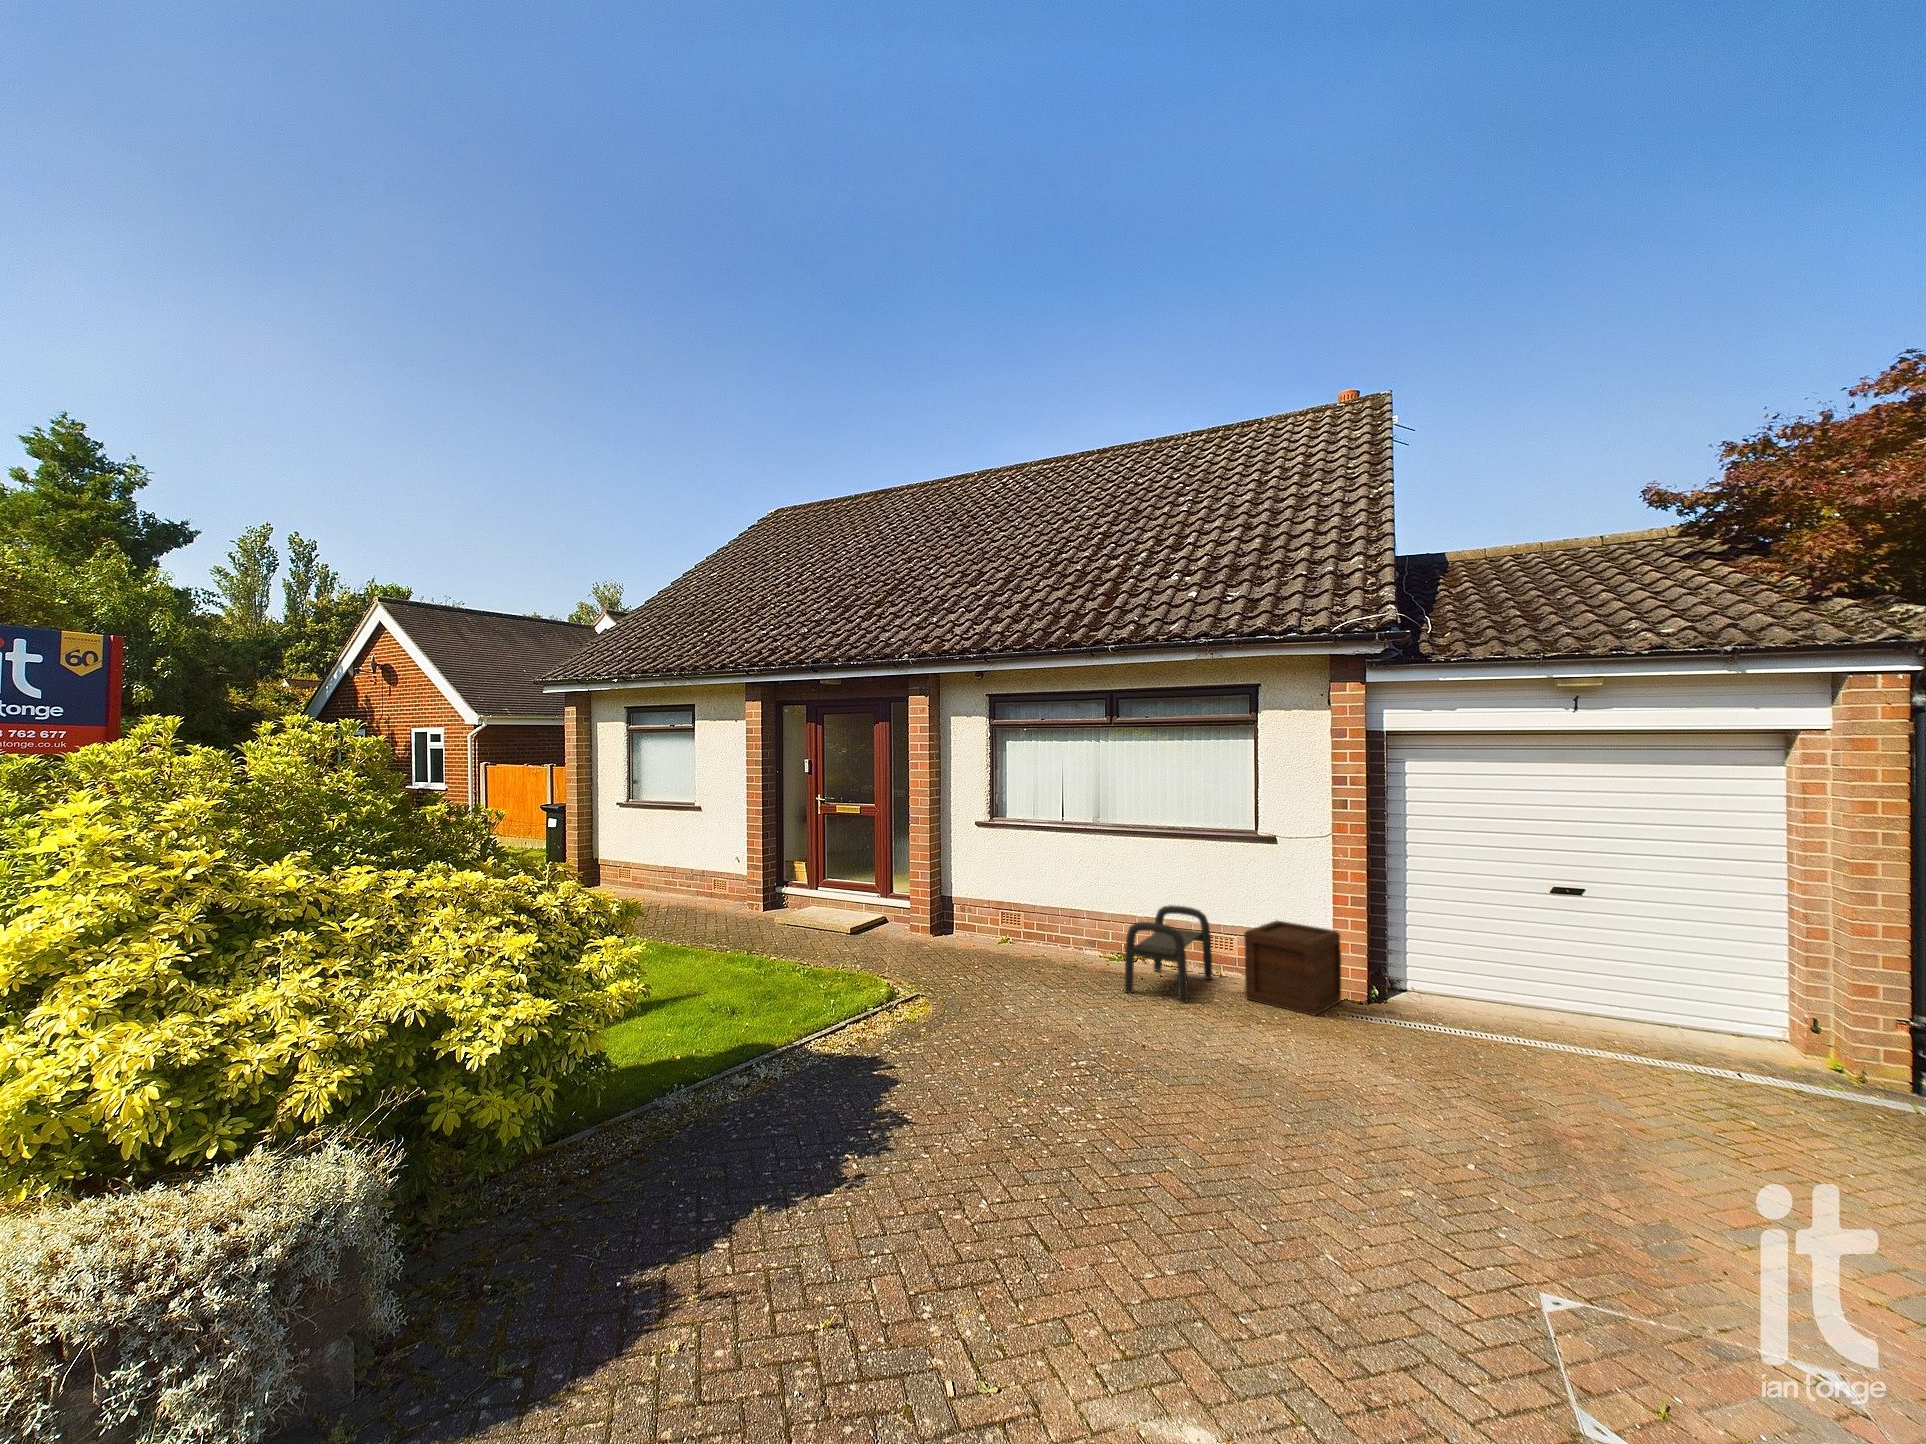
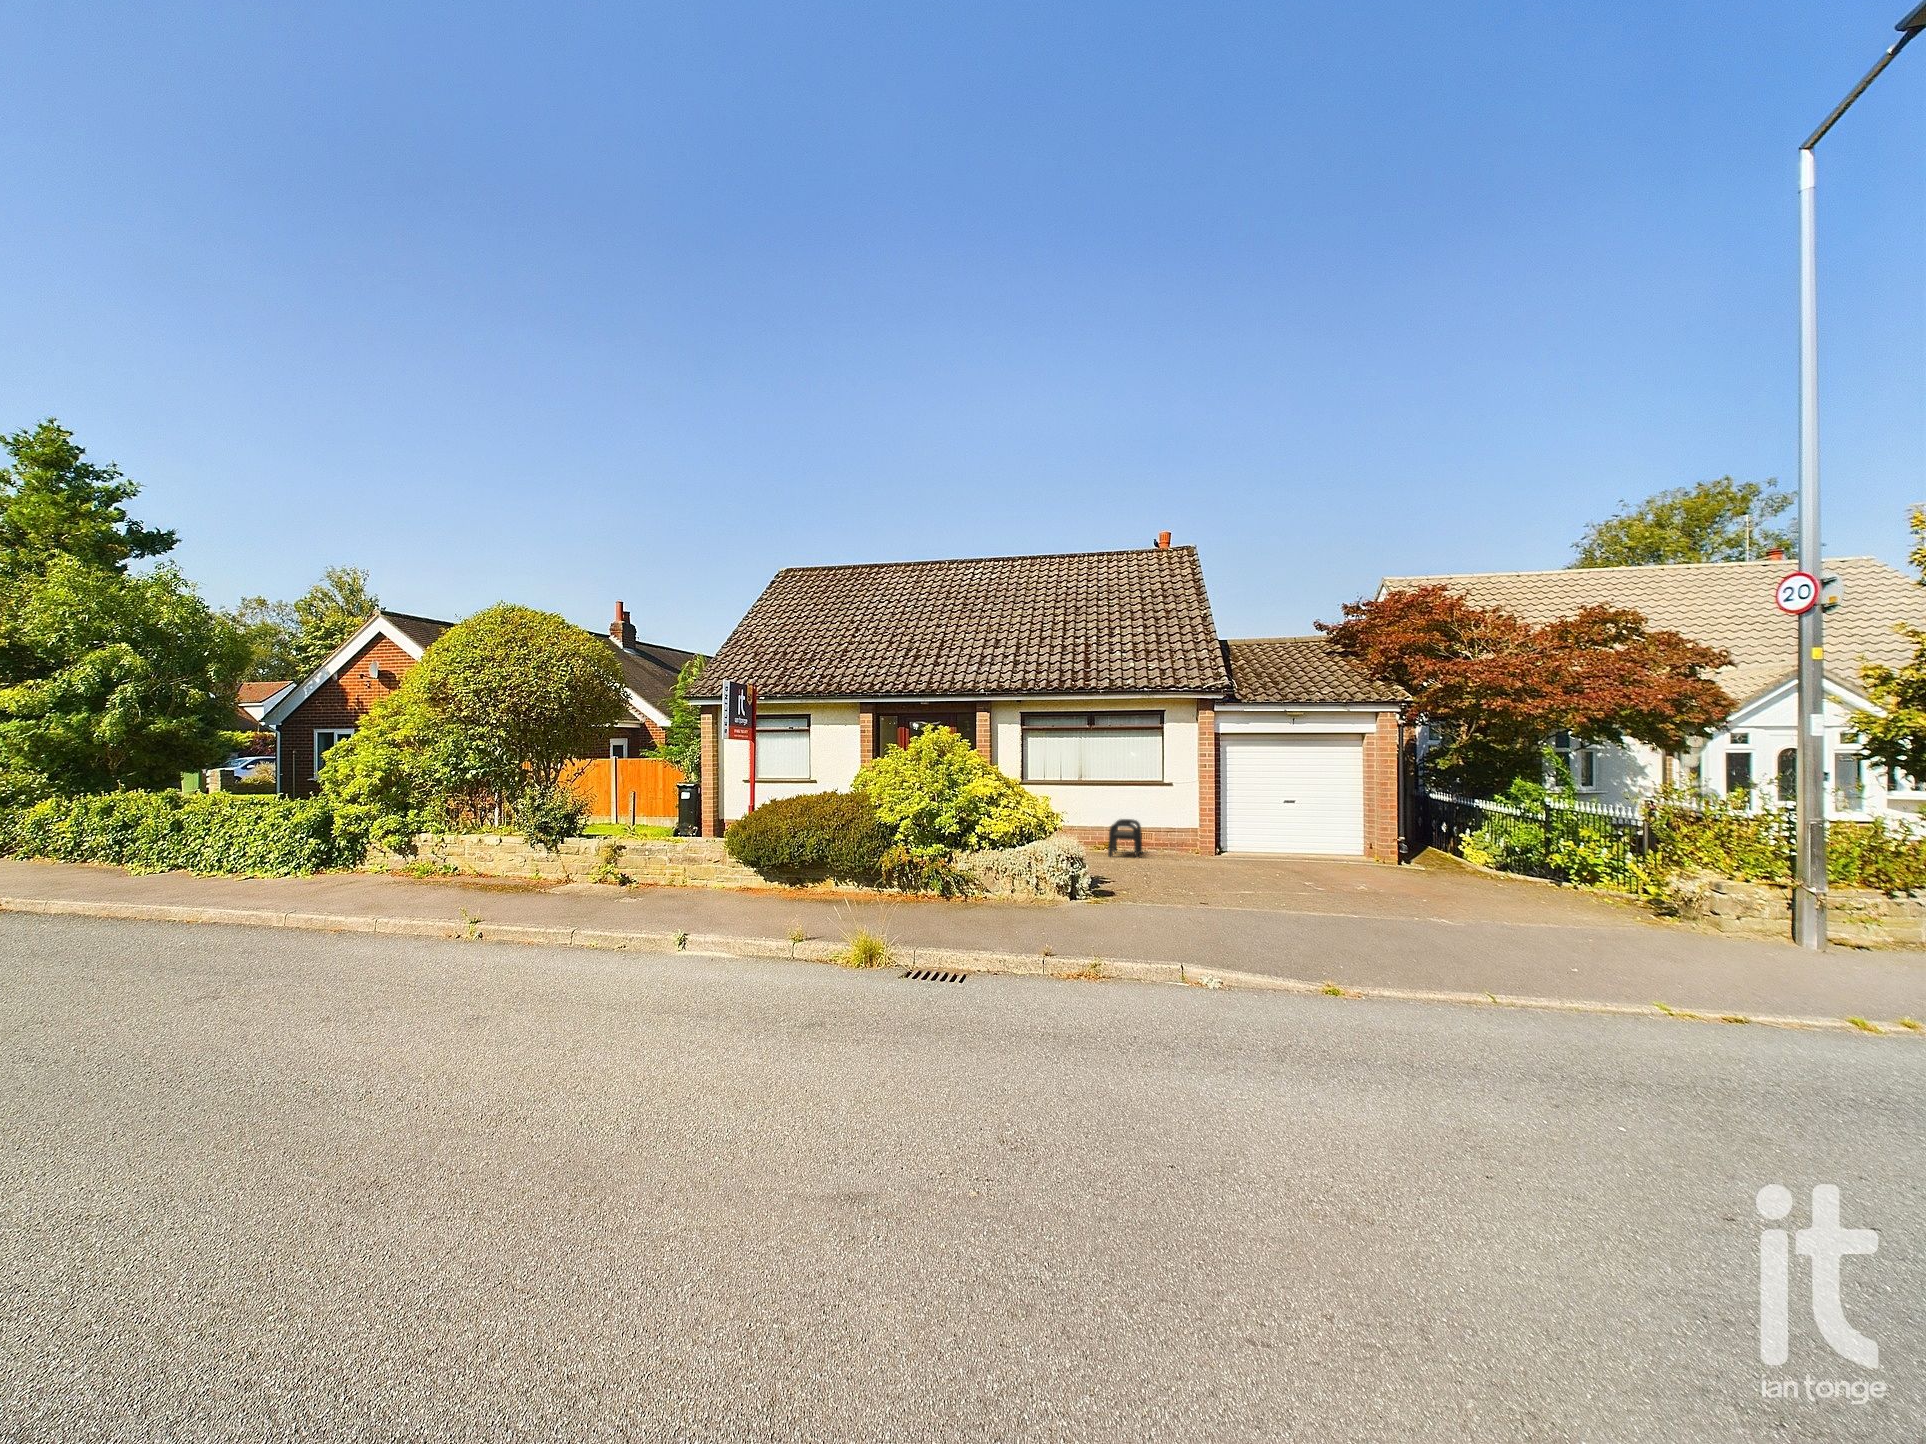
wooden crate: present [1244,921,1341,1016] -> none [1162,822,1203,859]

